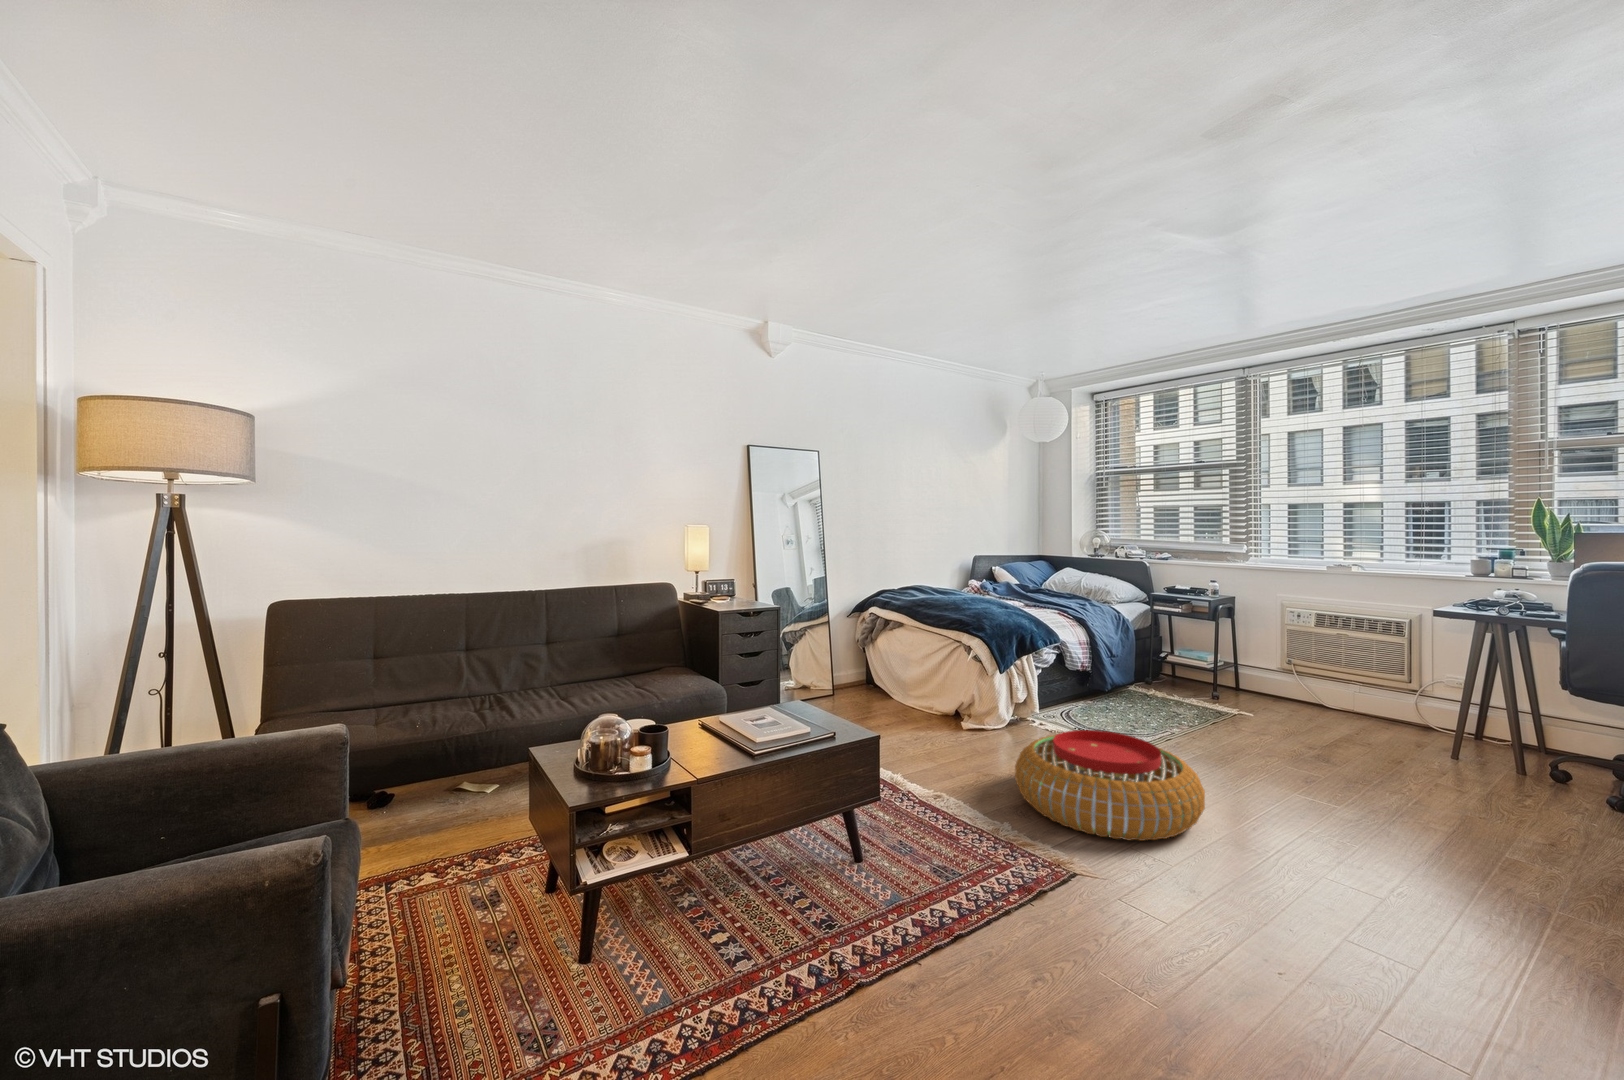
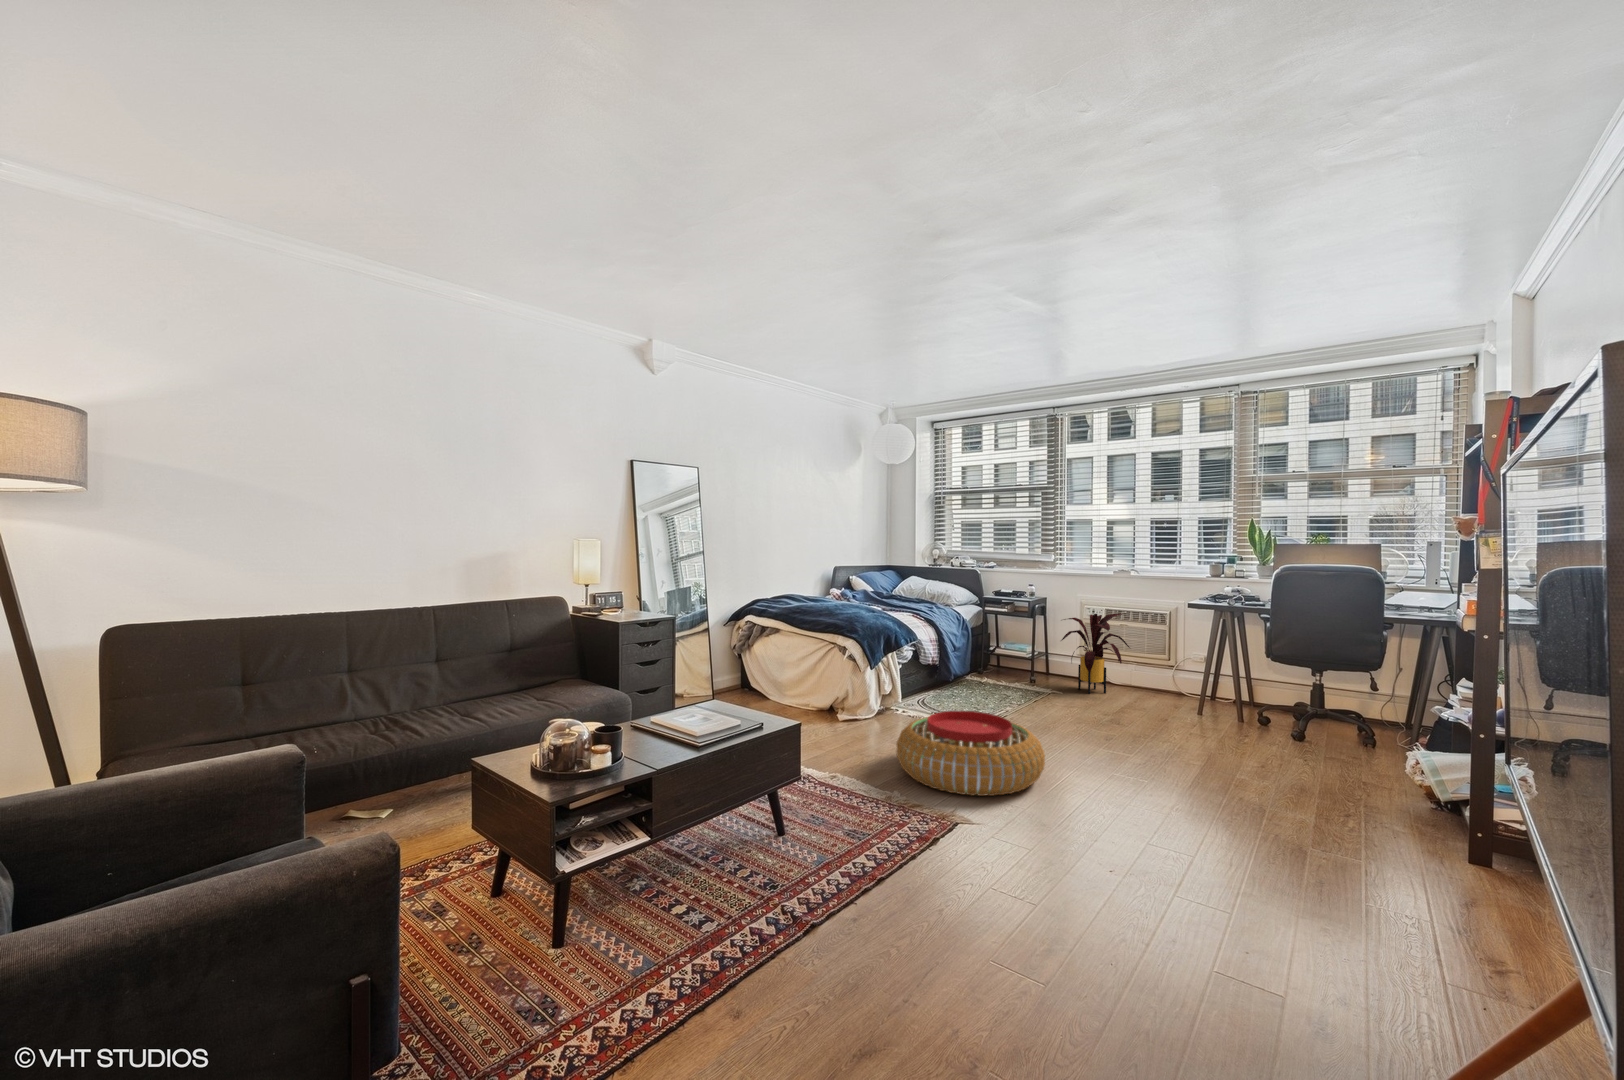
house plant: none [1247,619,1349,717] -> present [1061,613,1130,694]

